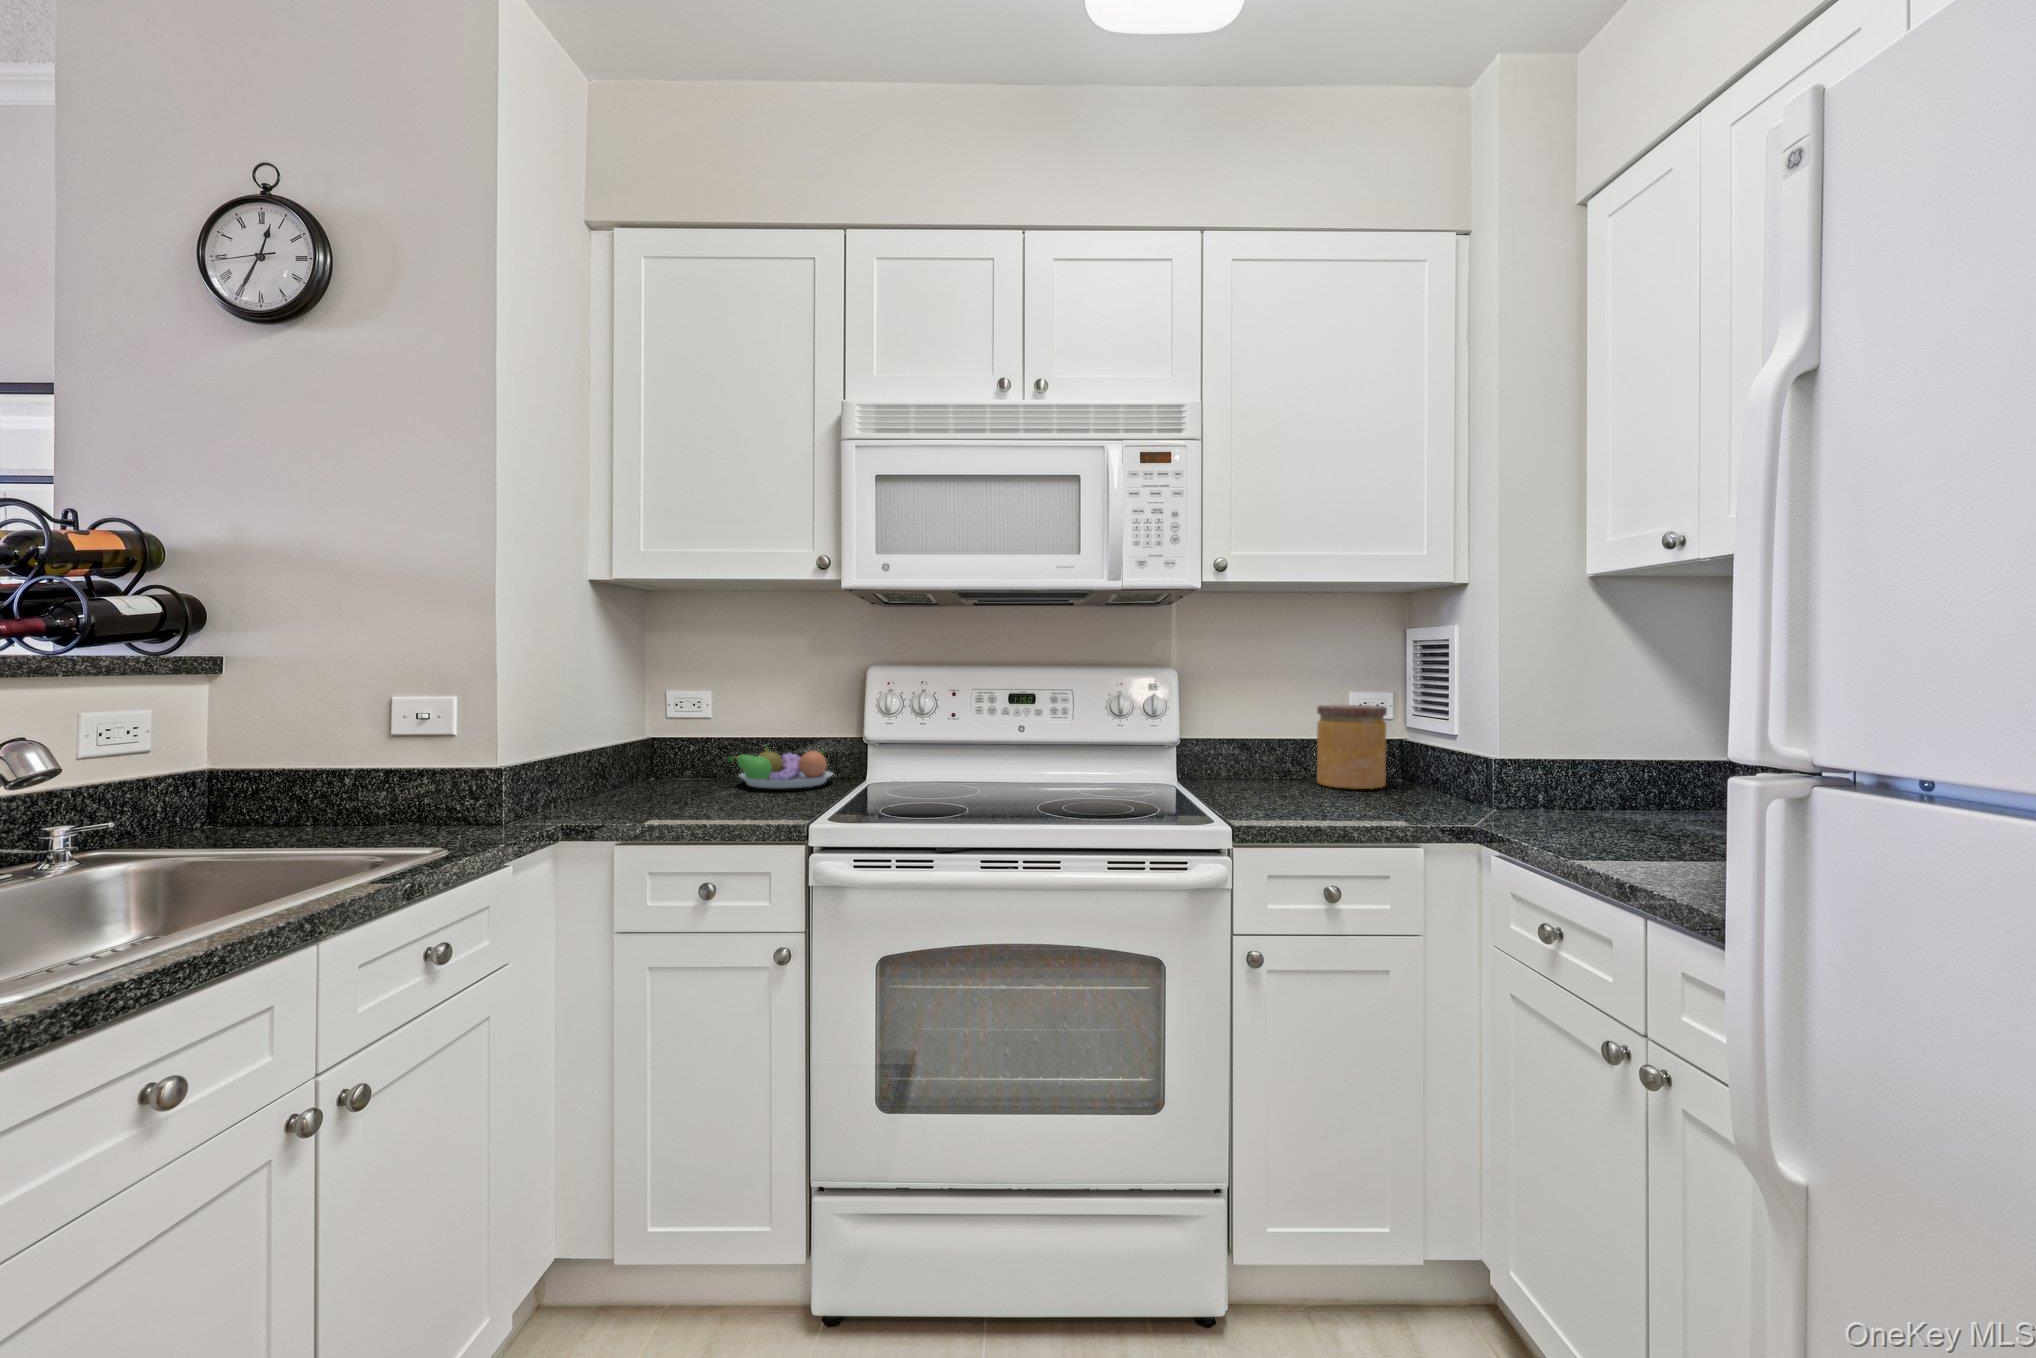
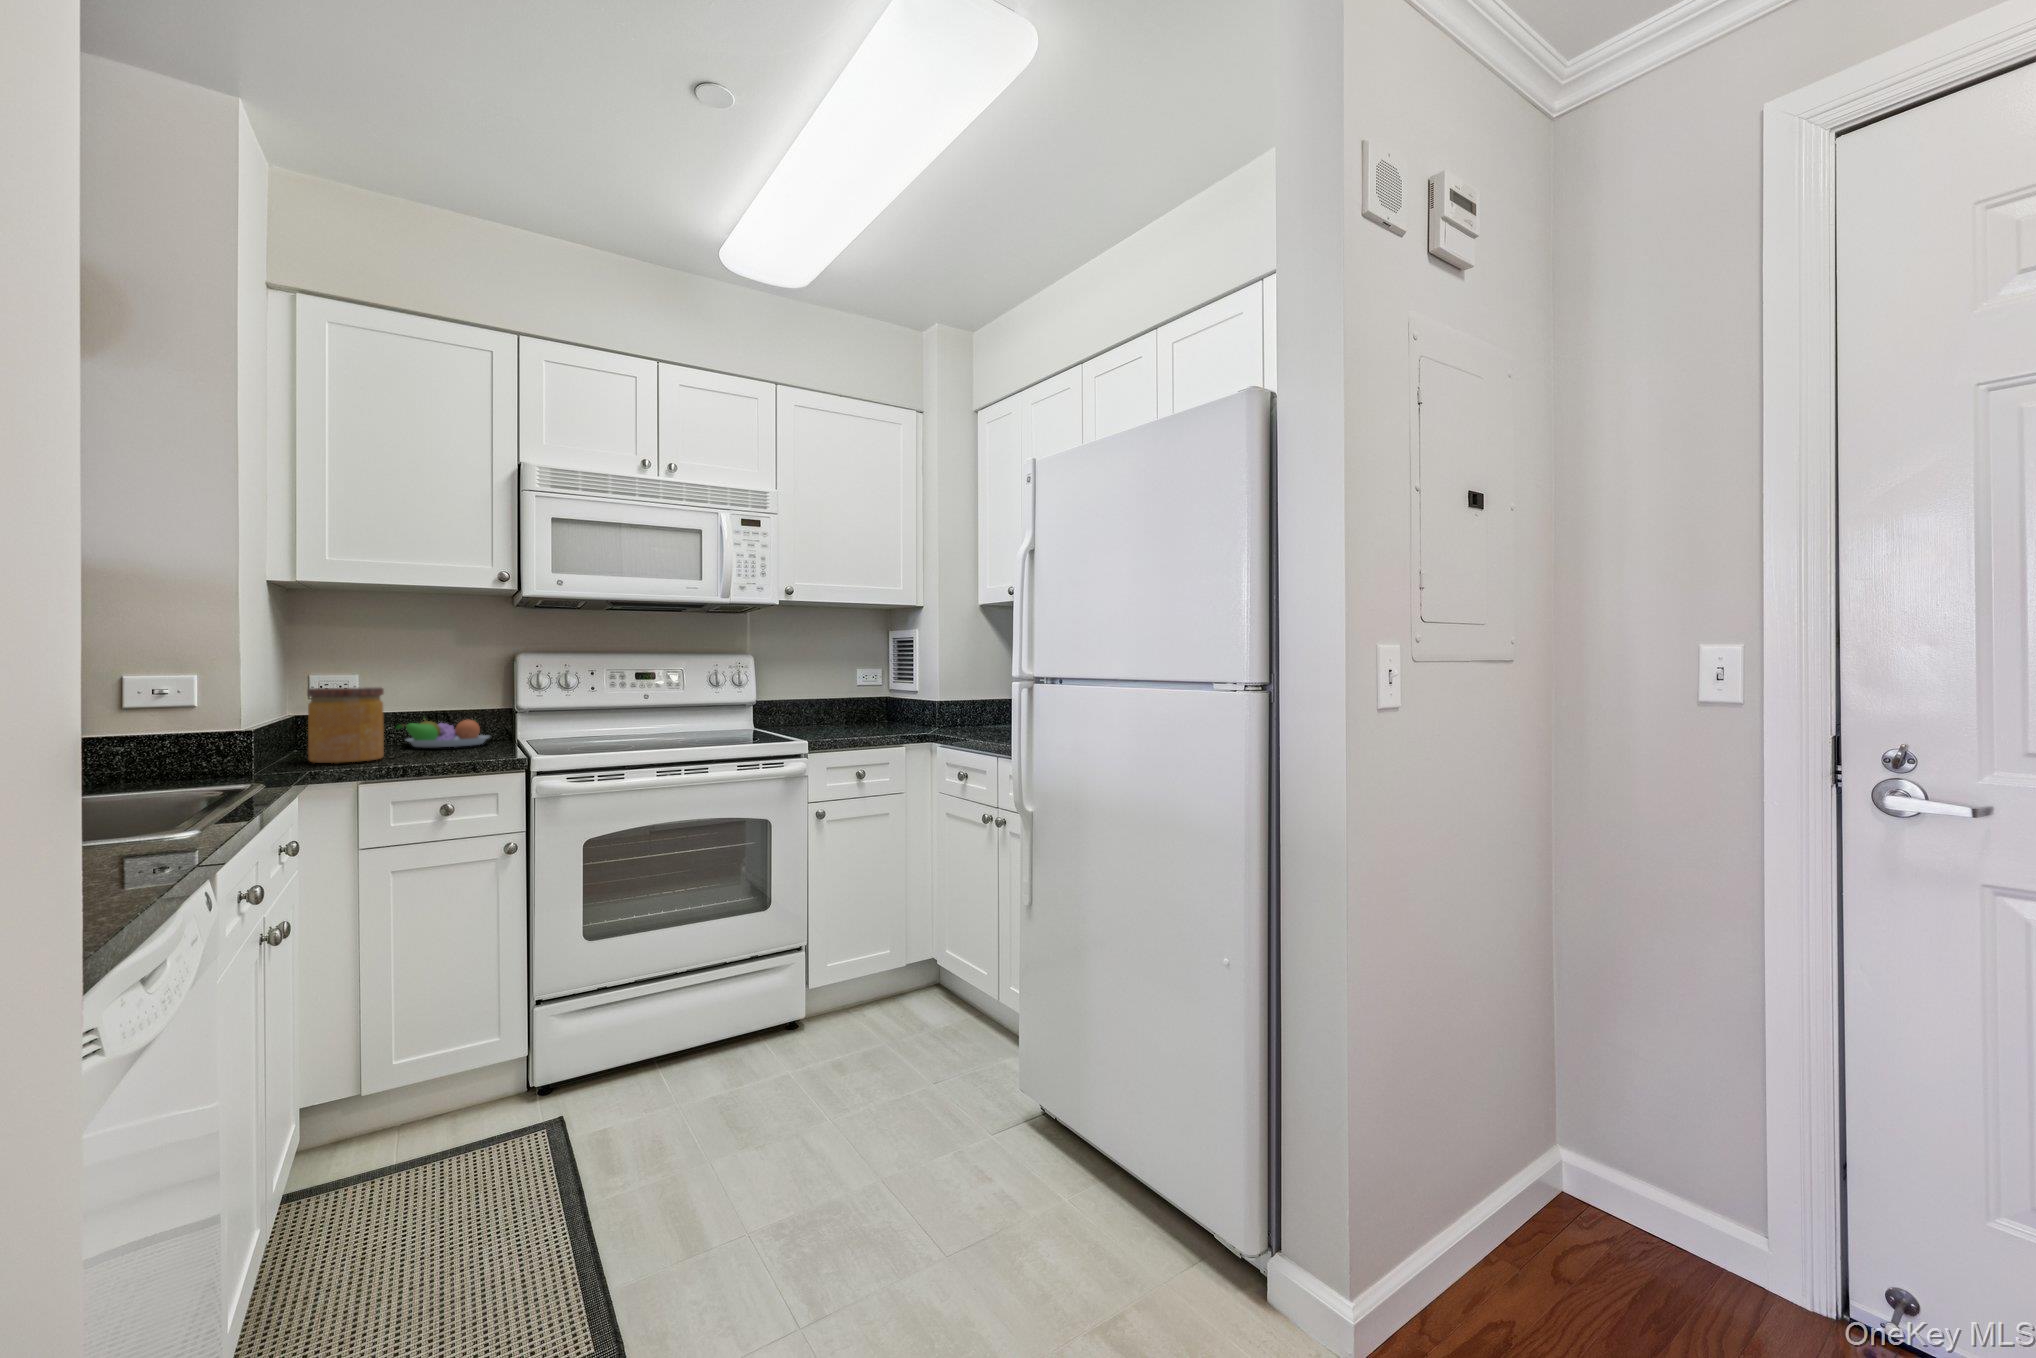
jar: present [1317,705,1387,789] -> present [308,687,384,763]

